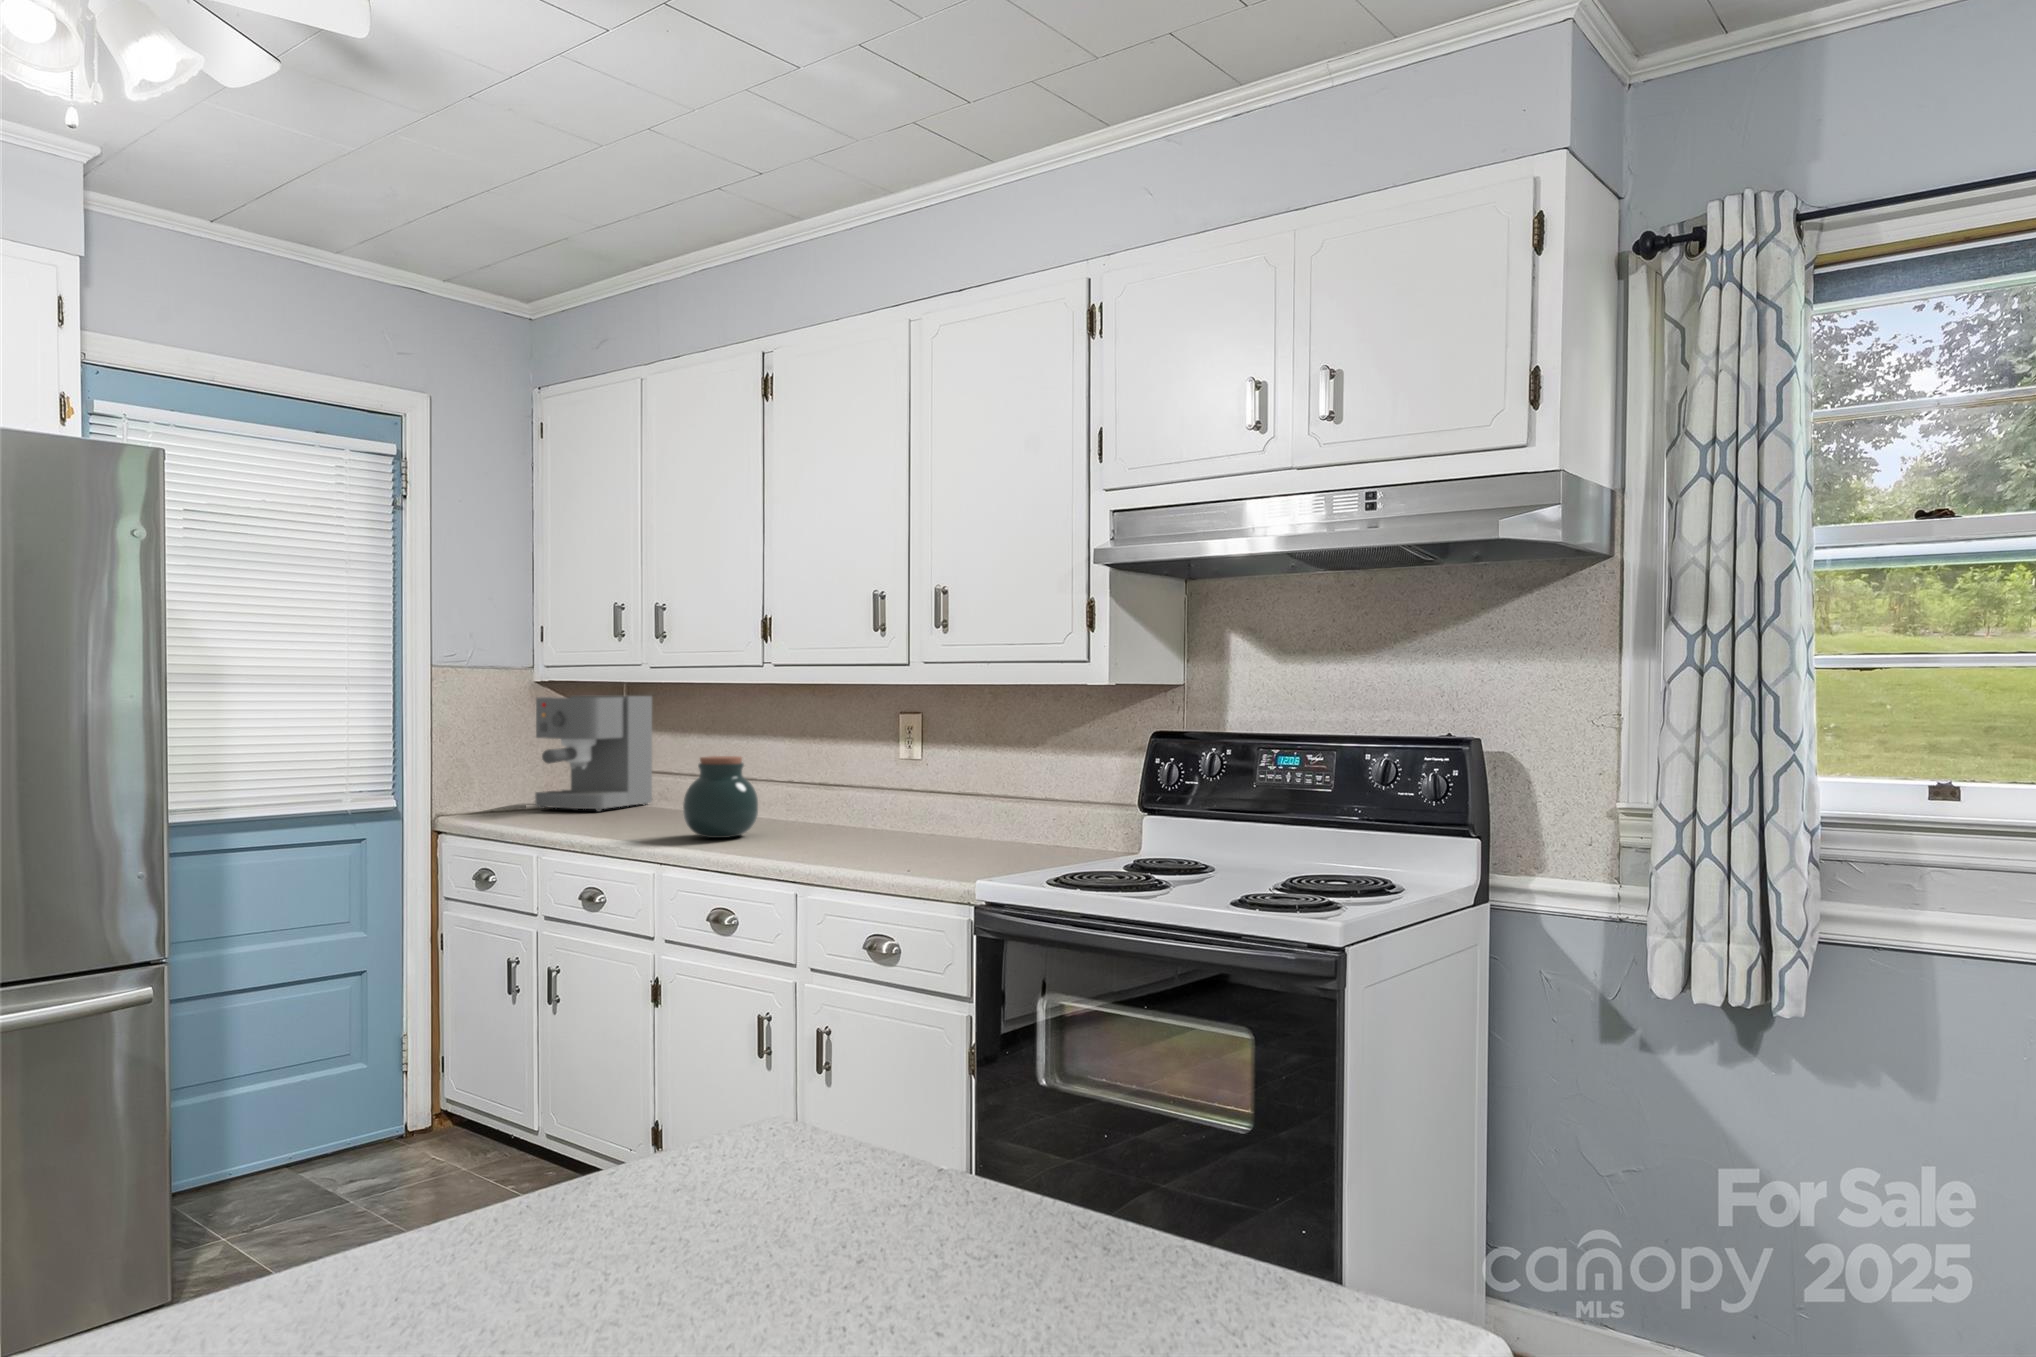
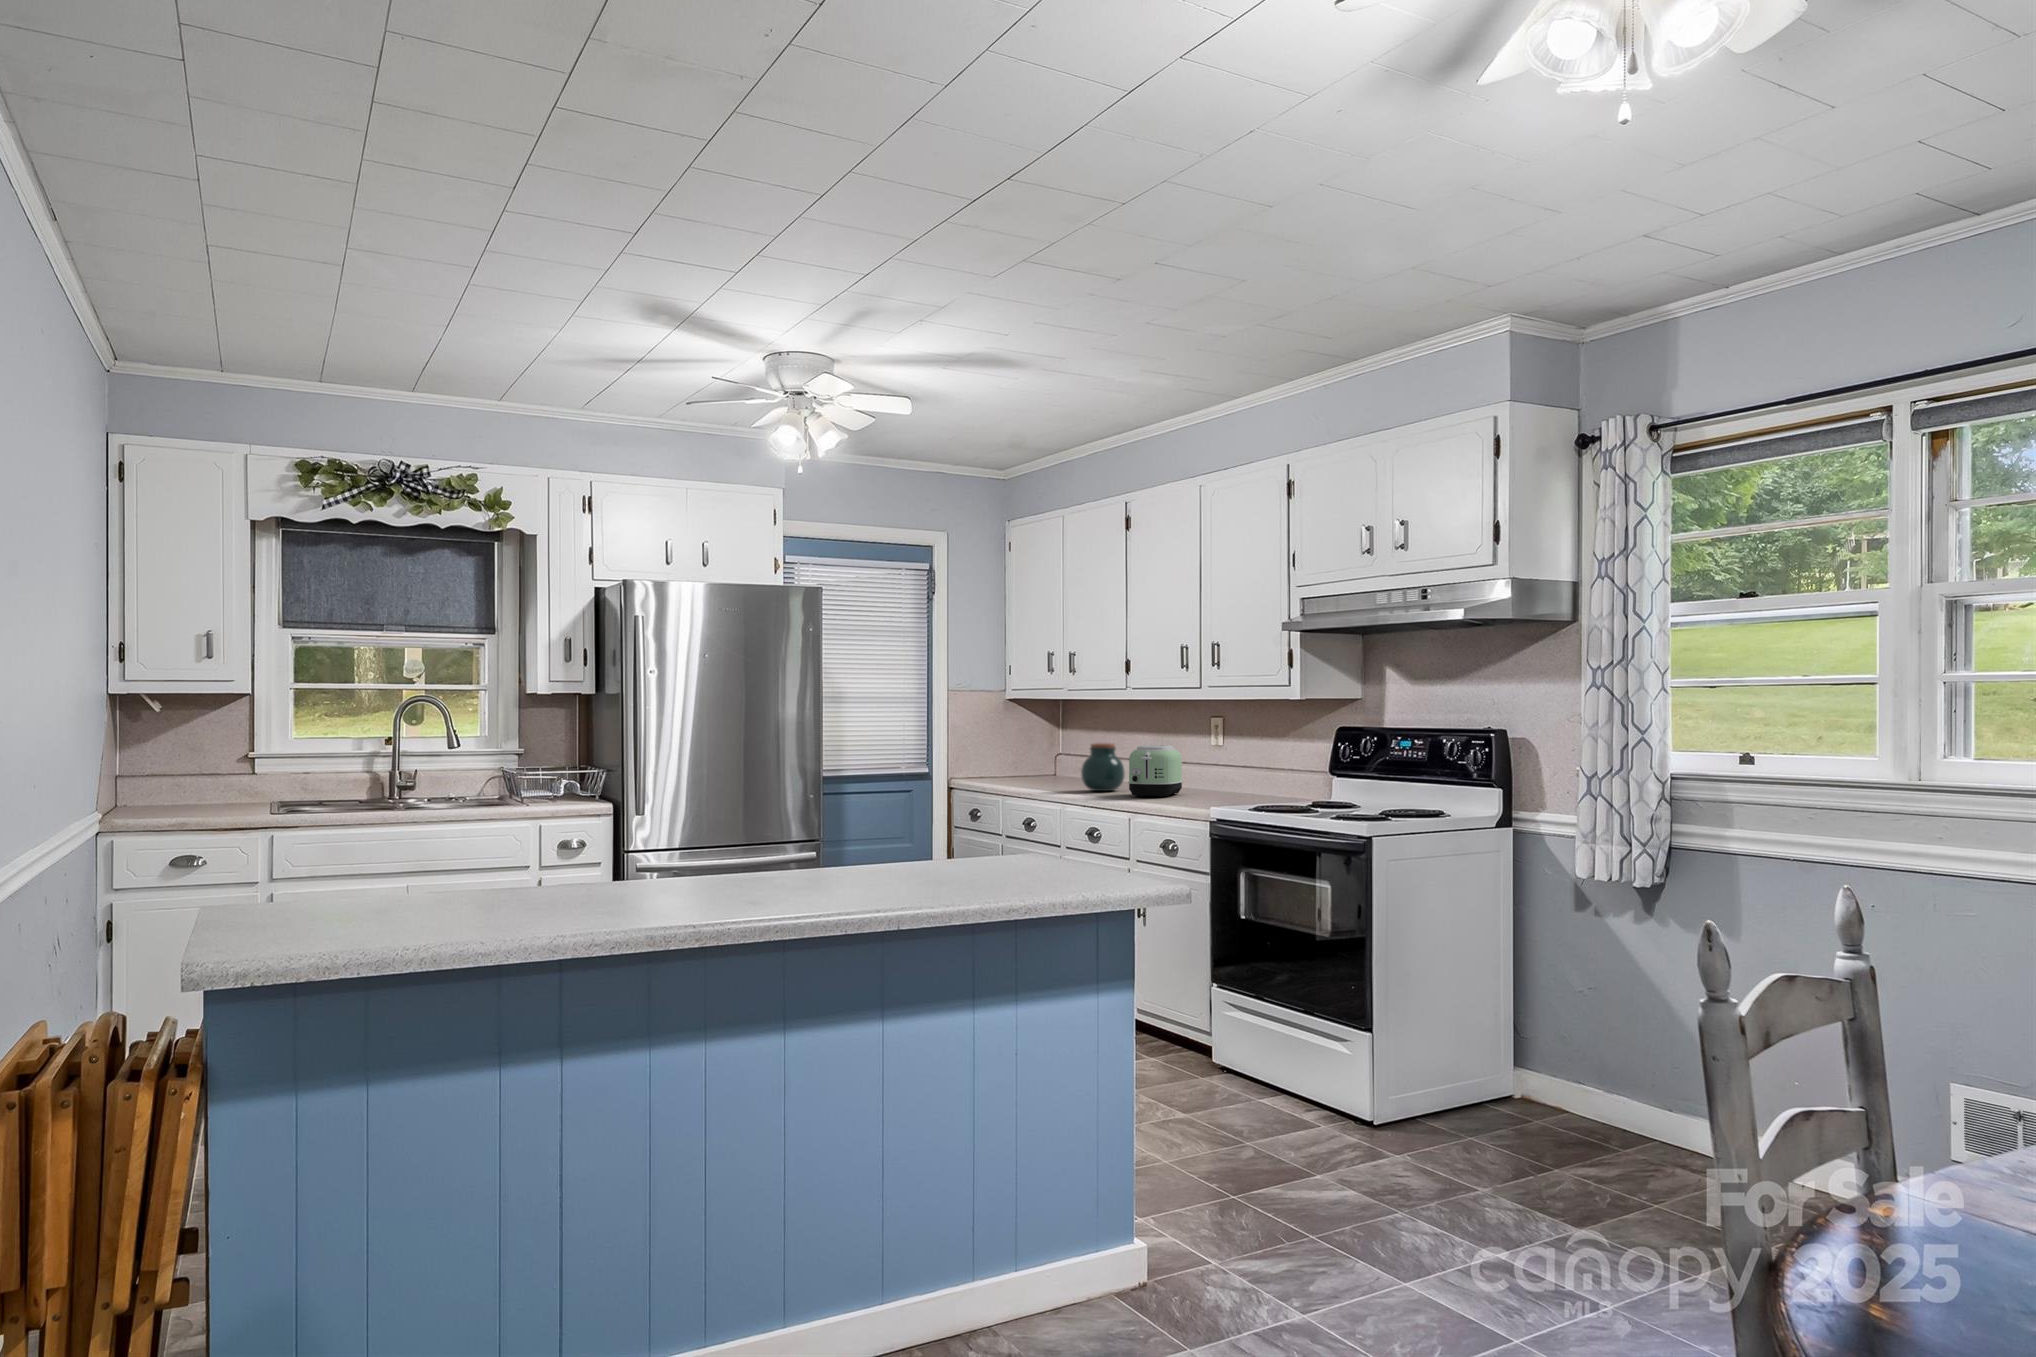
coffee maker: present [535,696,652,811] -> none [1006,709,1076,780]
toaster: none [778,760,867,852] -> present [1128,745,1183,797]

